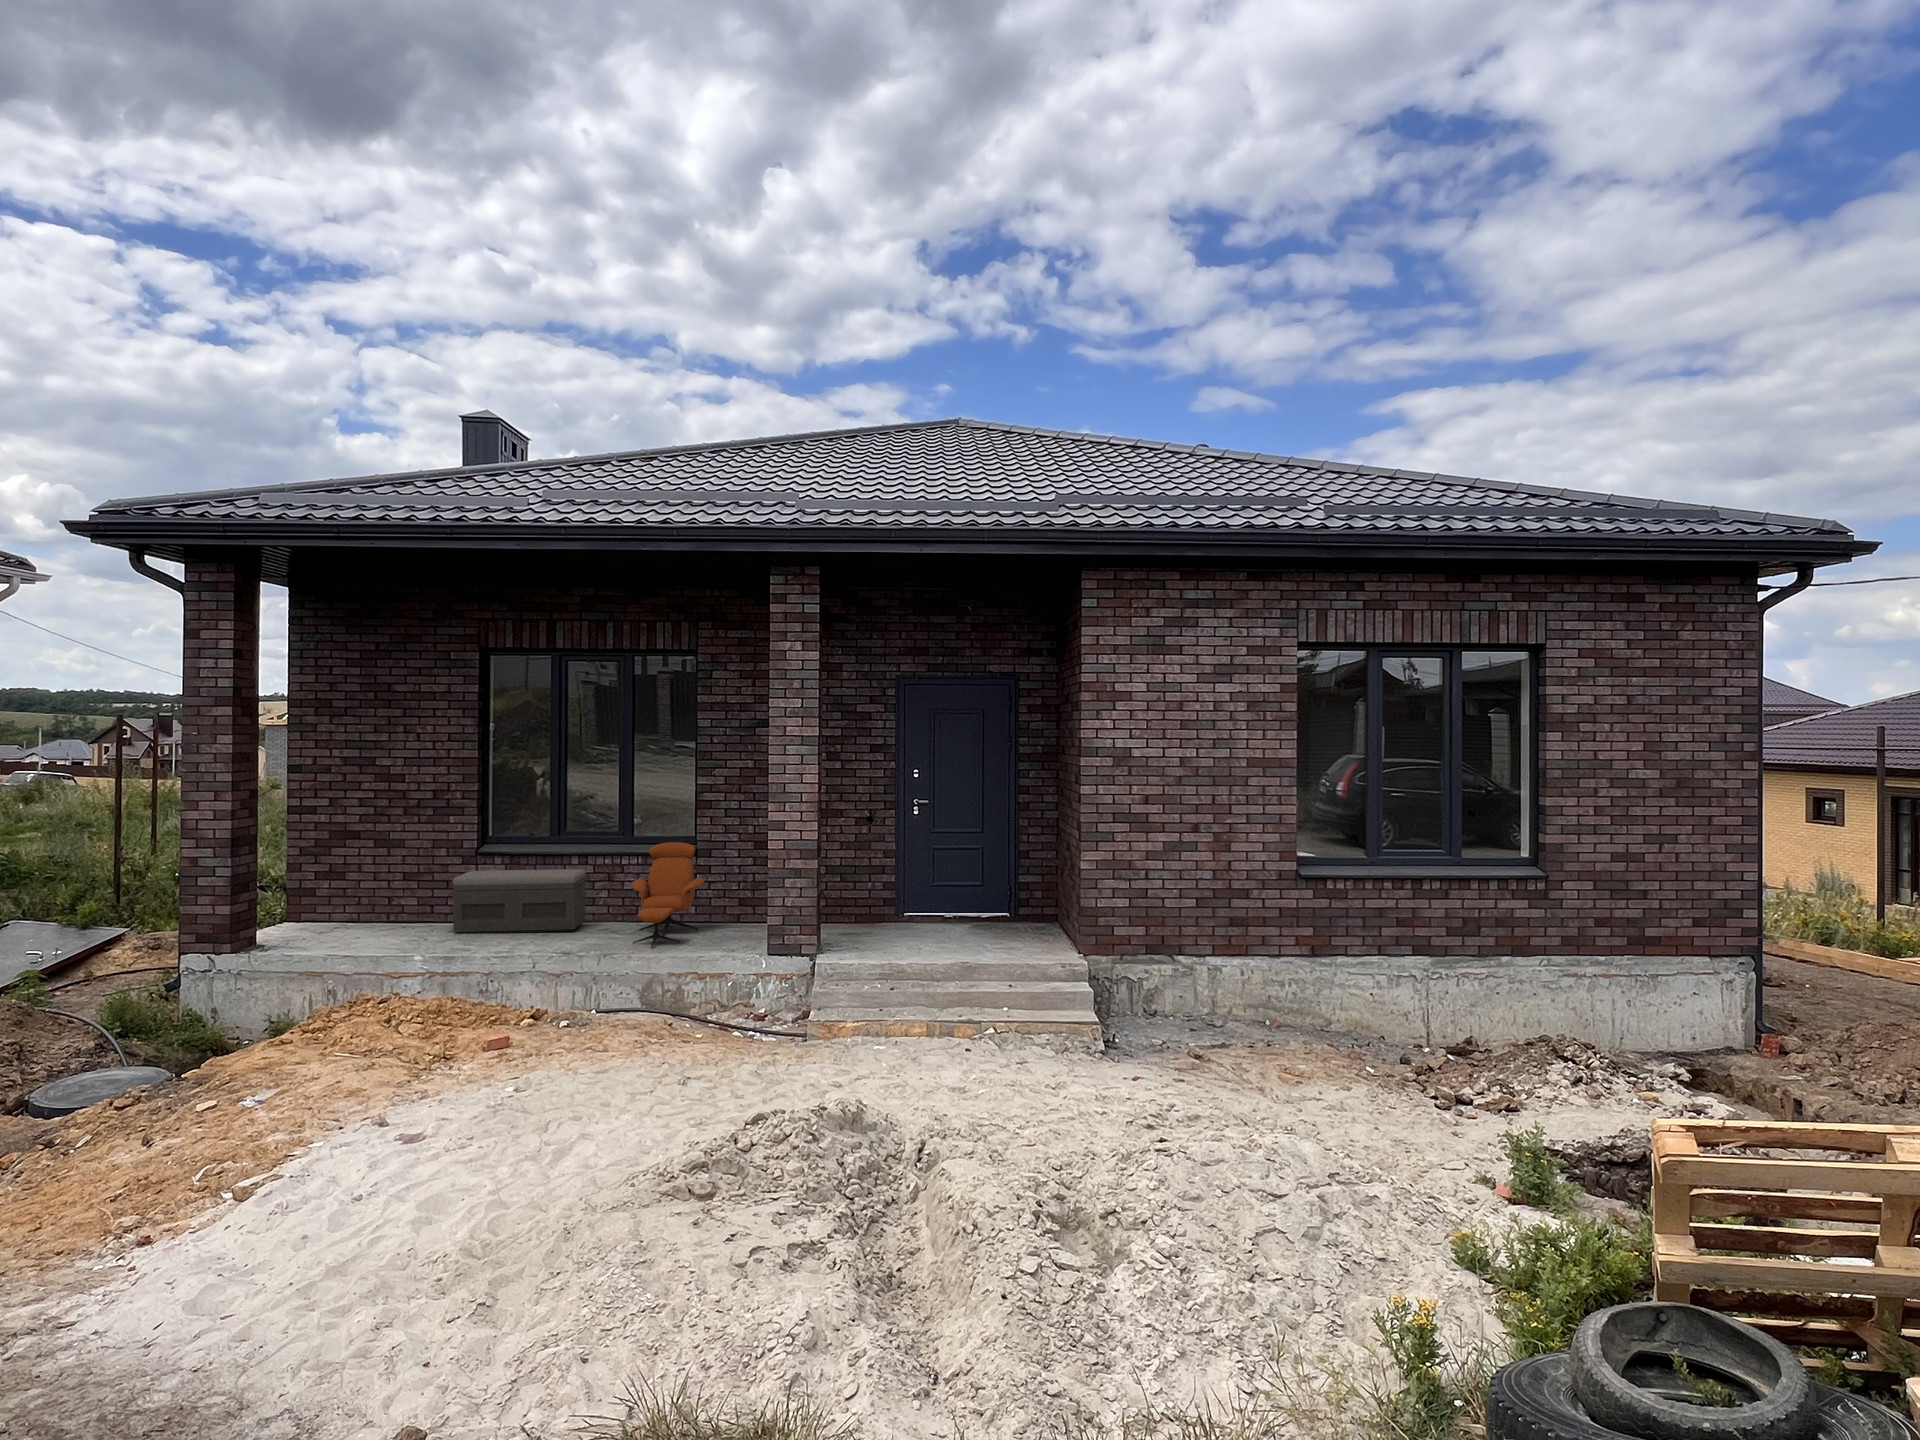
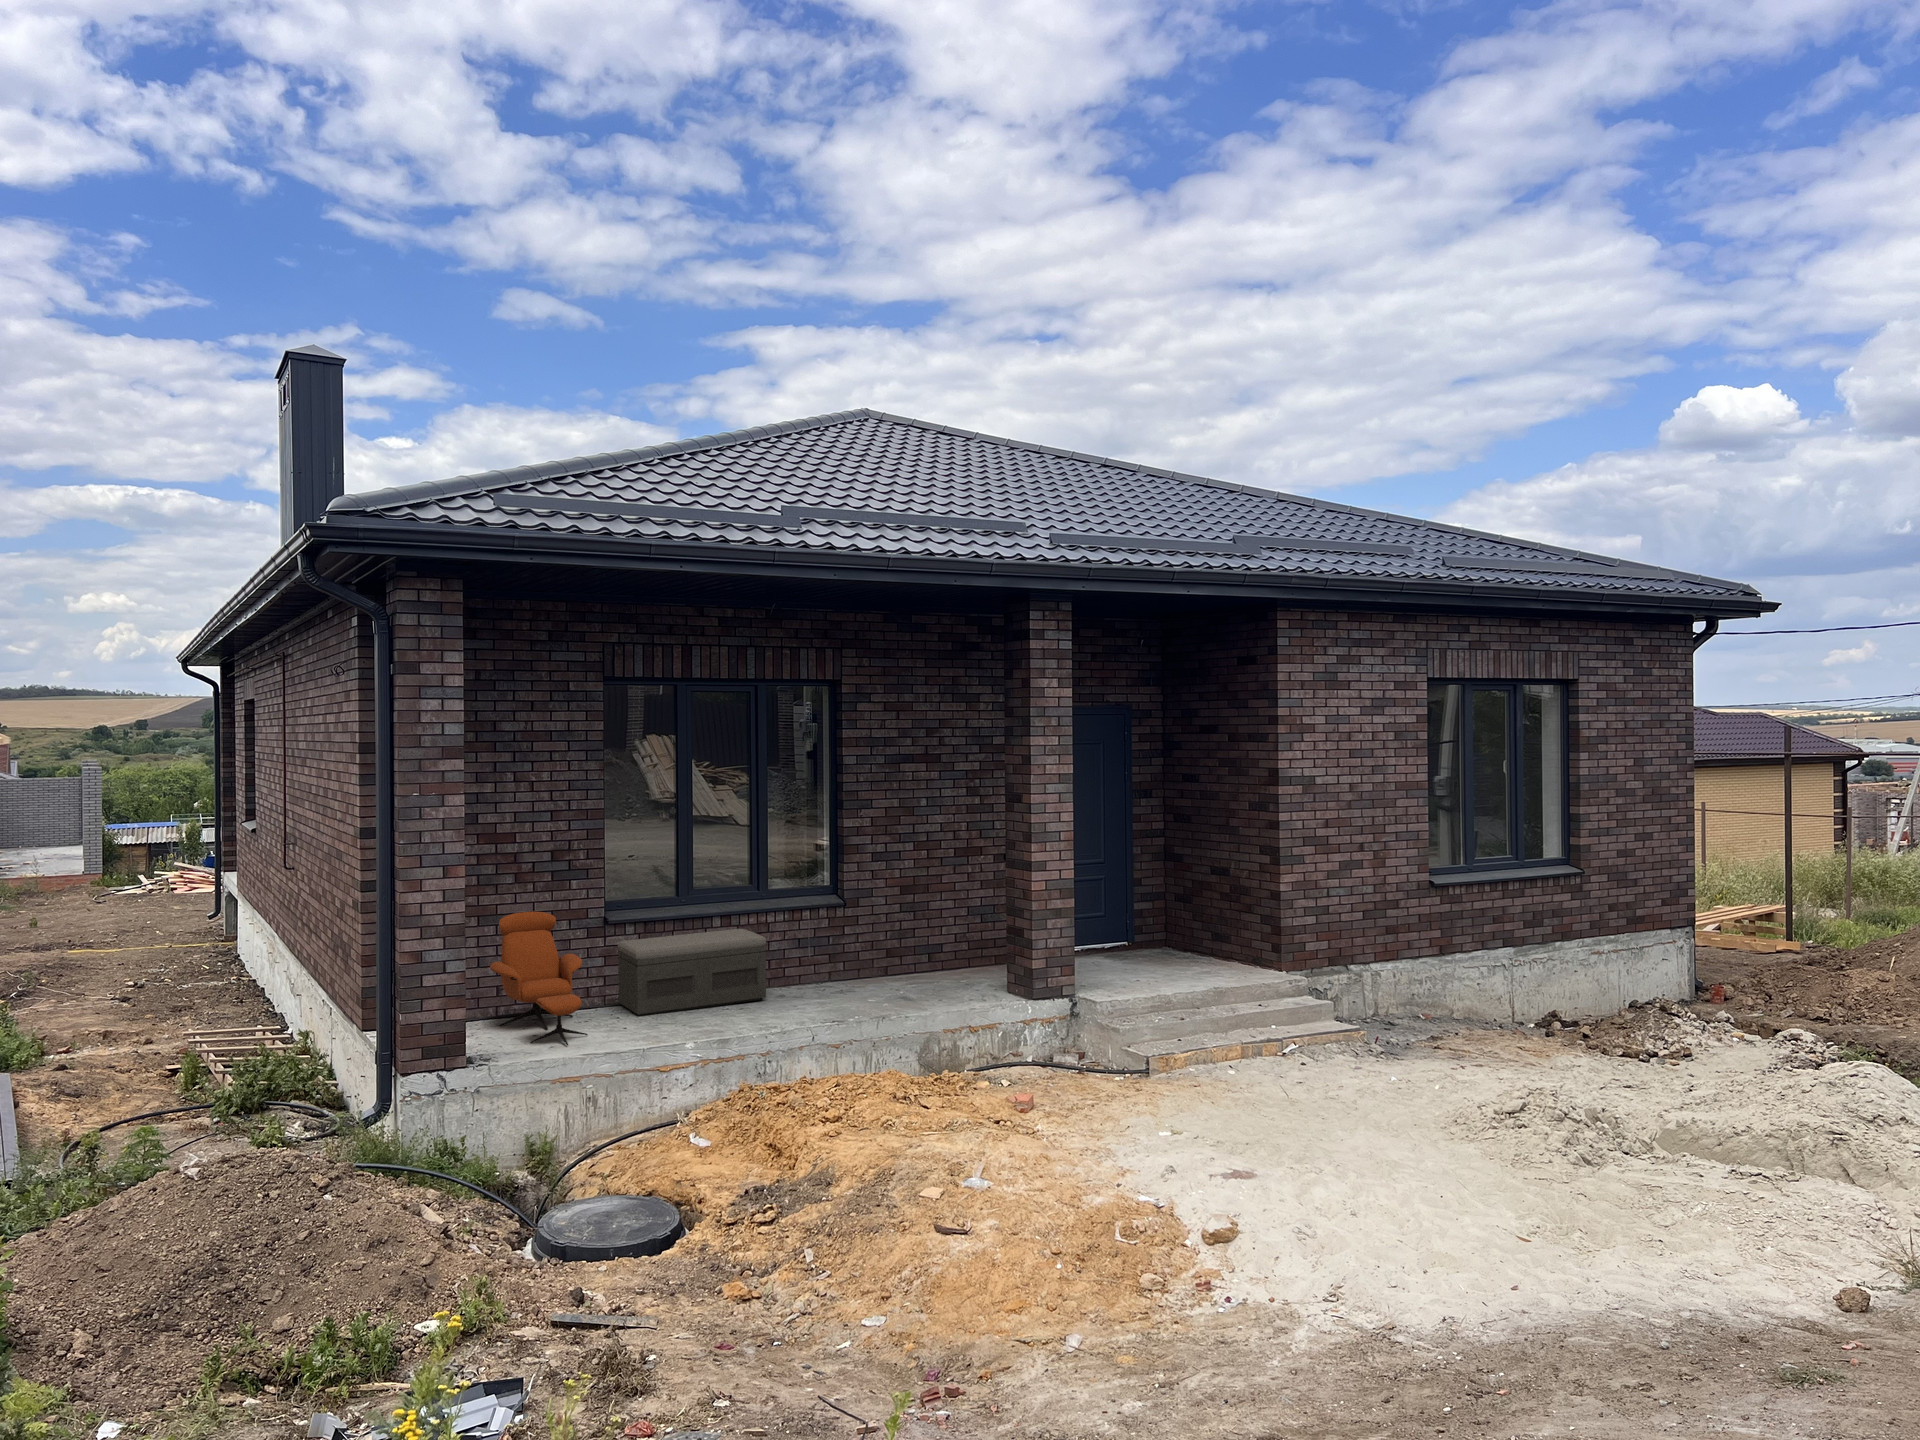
lounge chair: present [631,842,704,948] -> present [490,911,588,1045]

